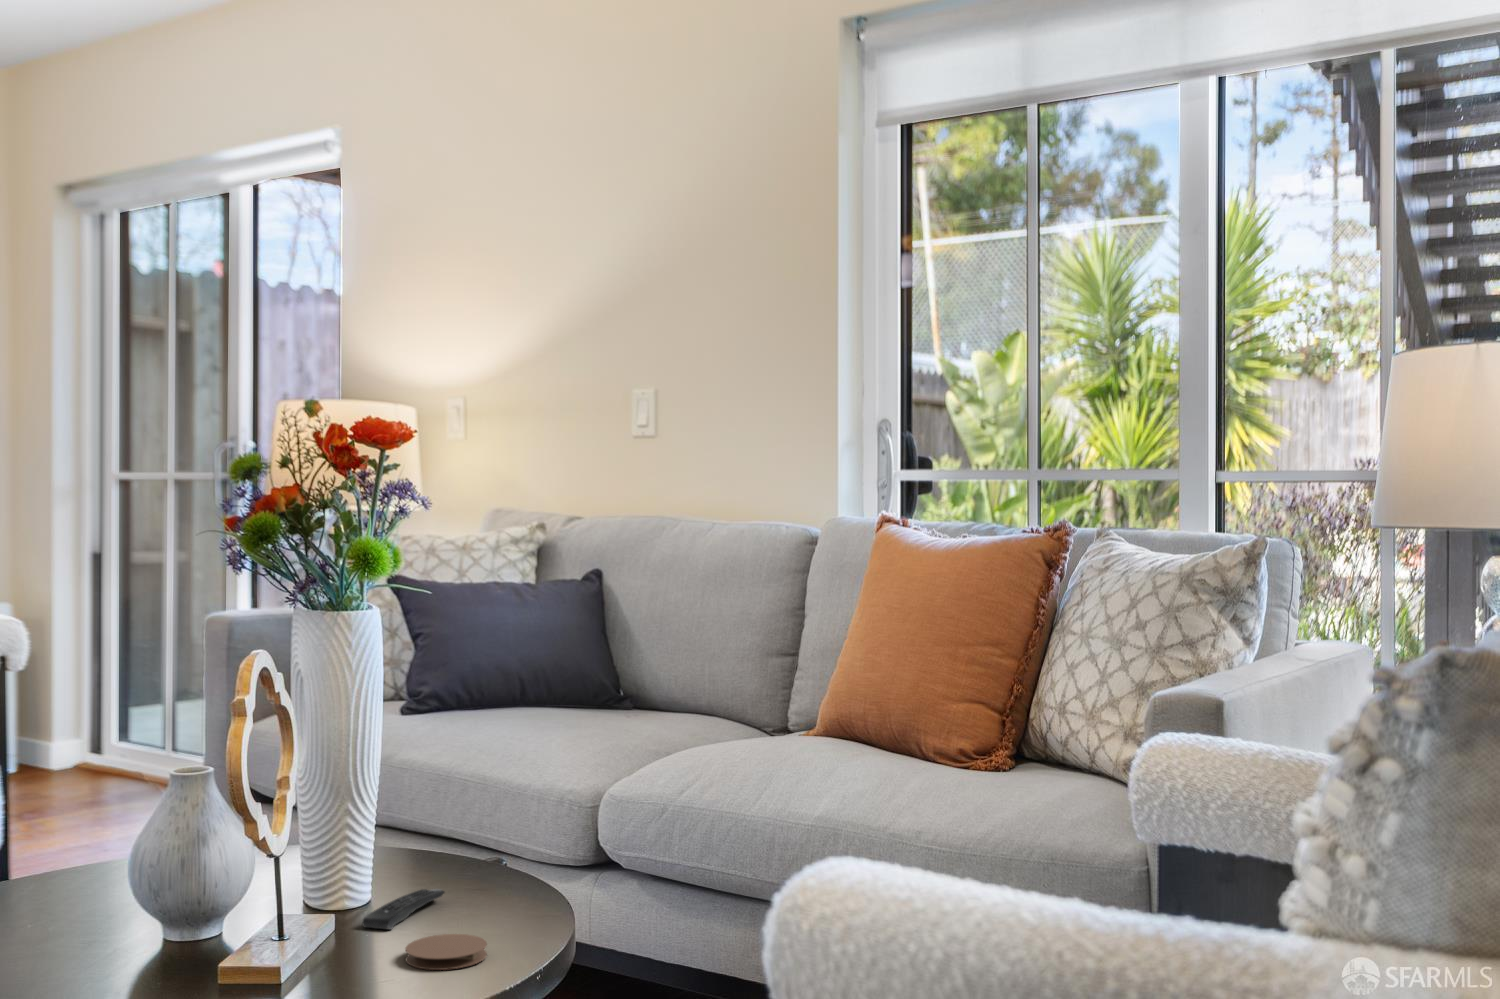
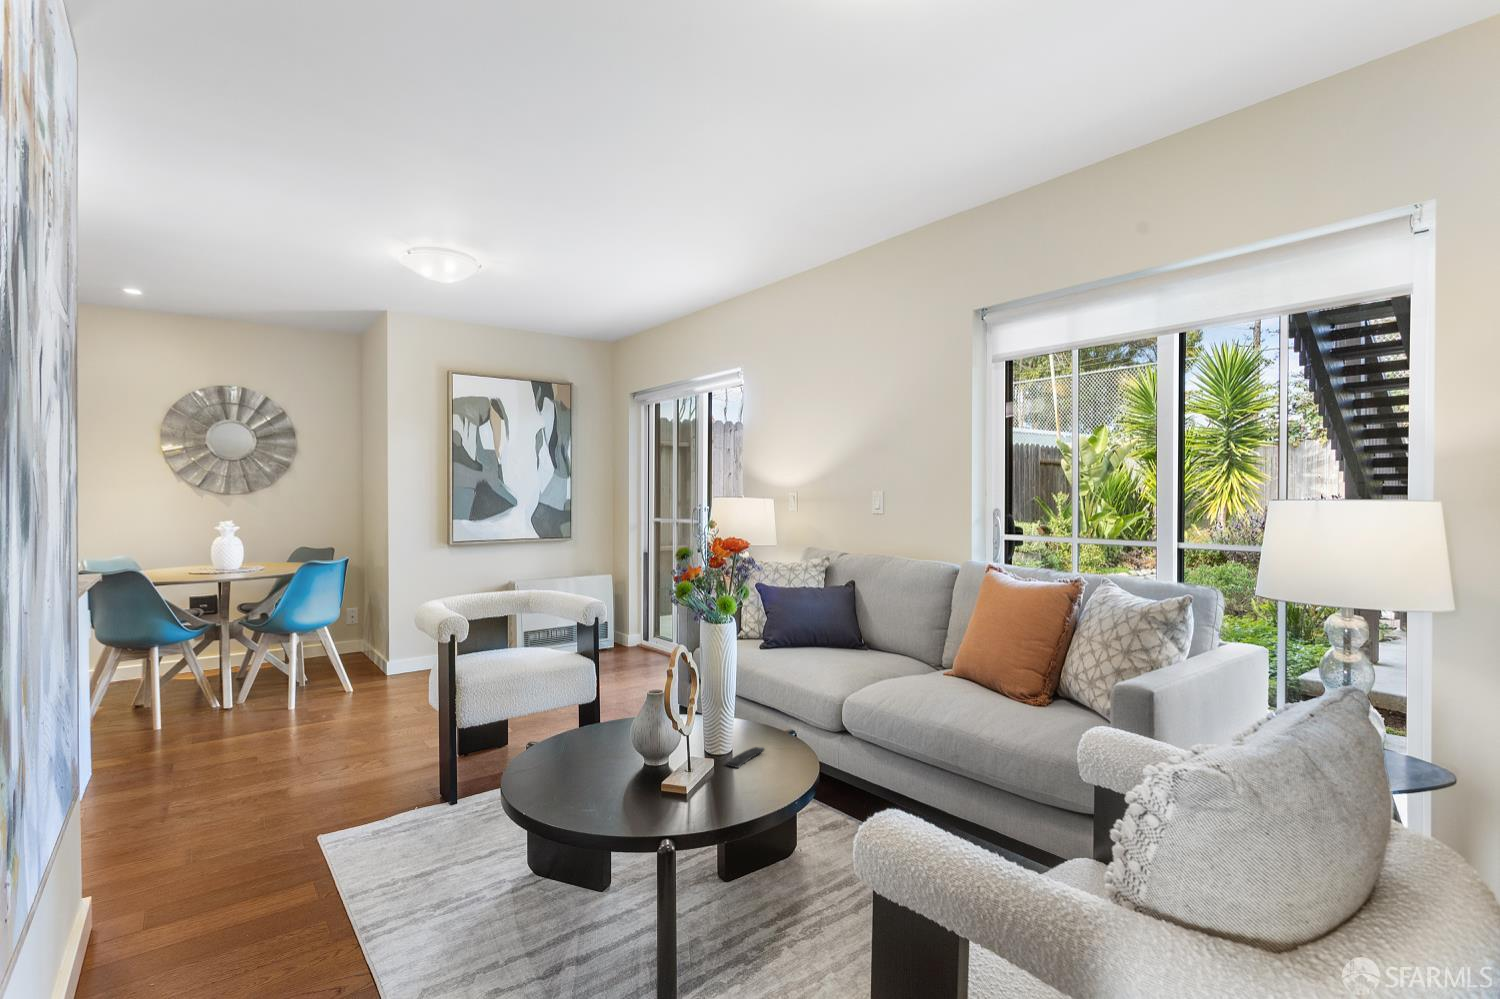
coaster: present [405,934,487,970] -> none [742,775,777,794]

